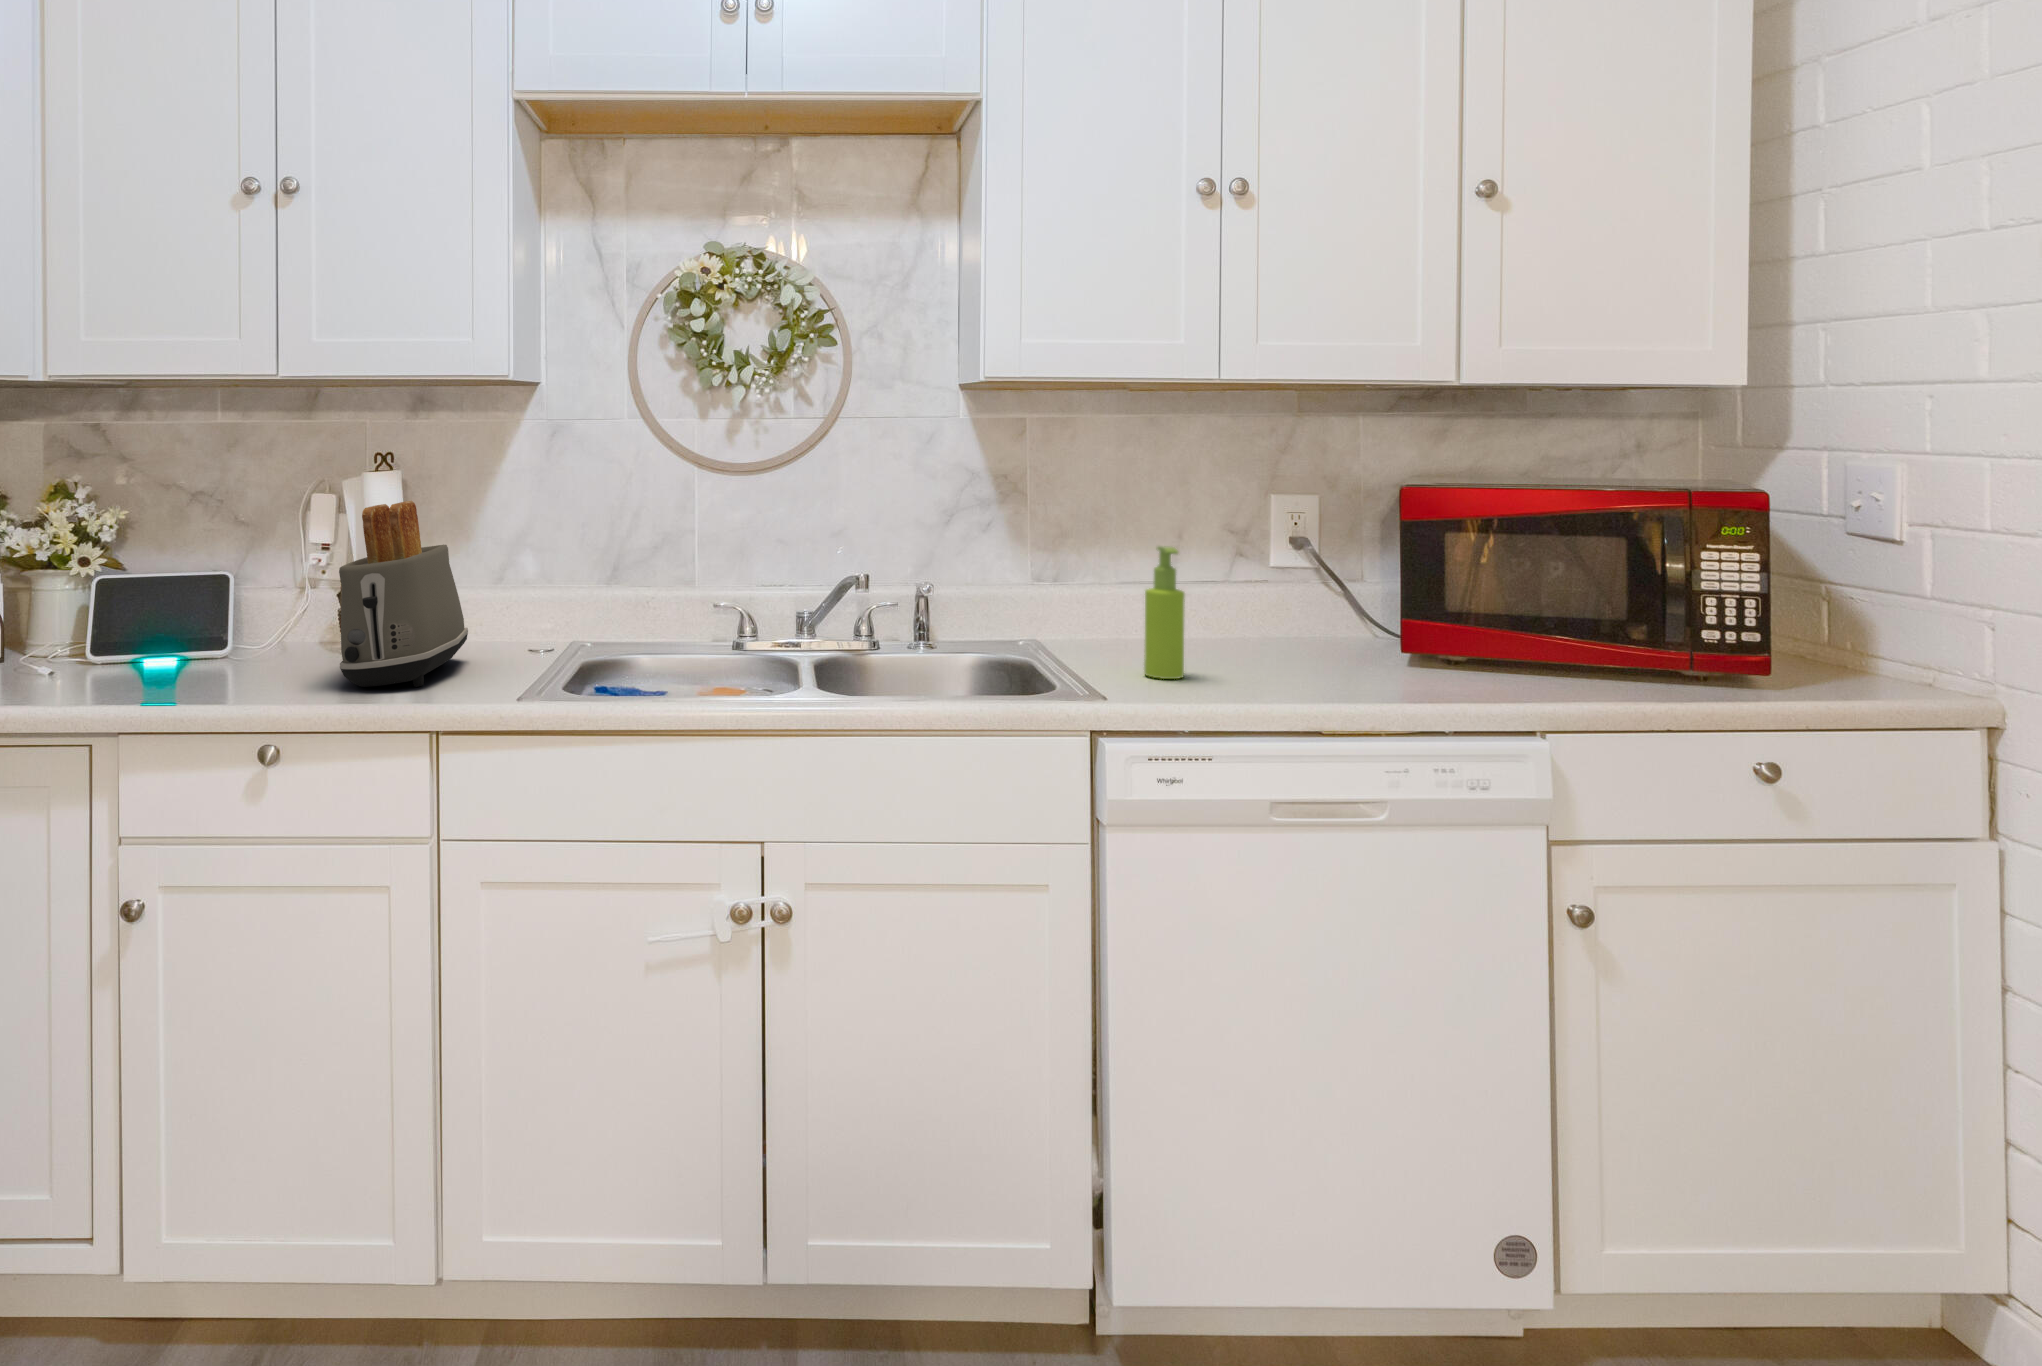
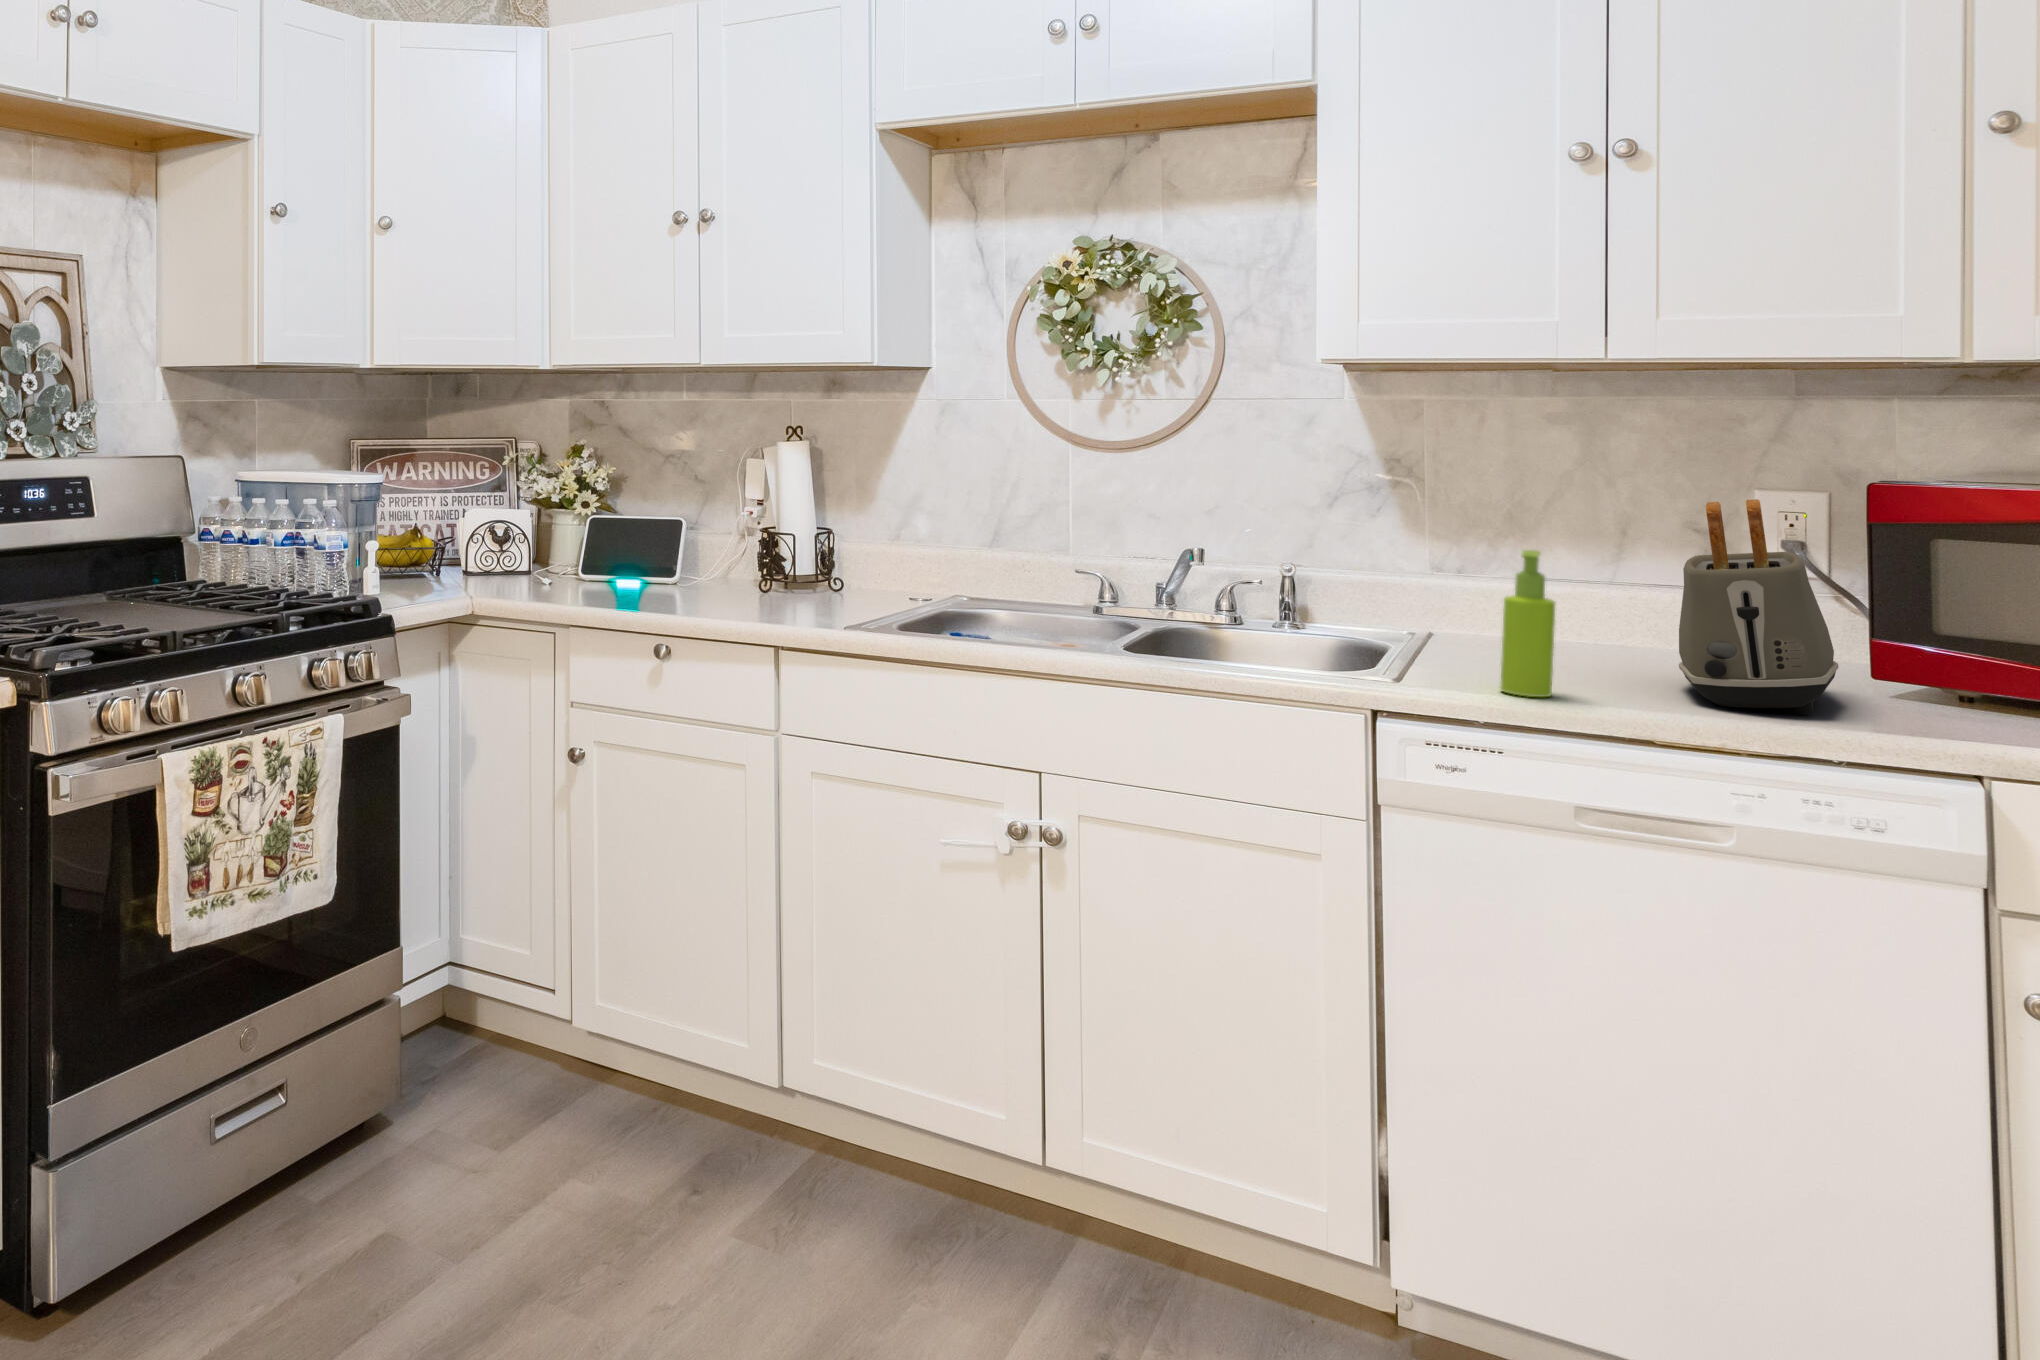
toaster: present [339,501,468,687] -> present [1679,499,1839,715]

